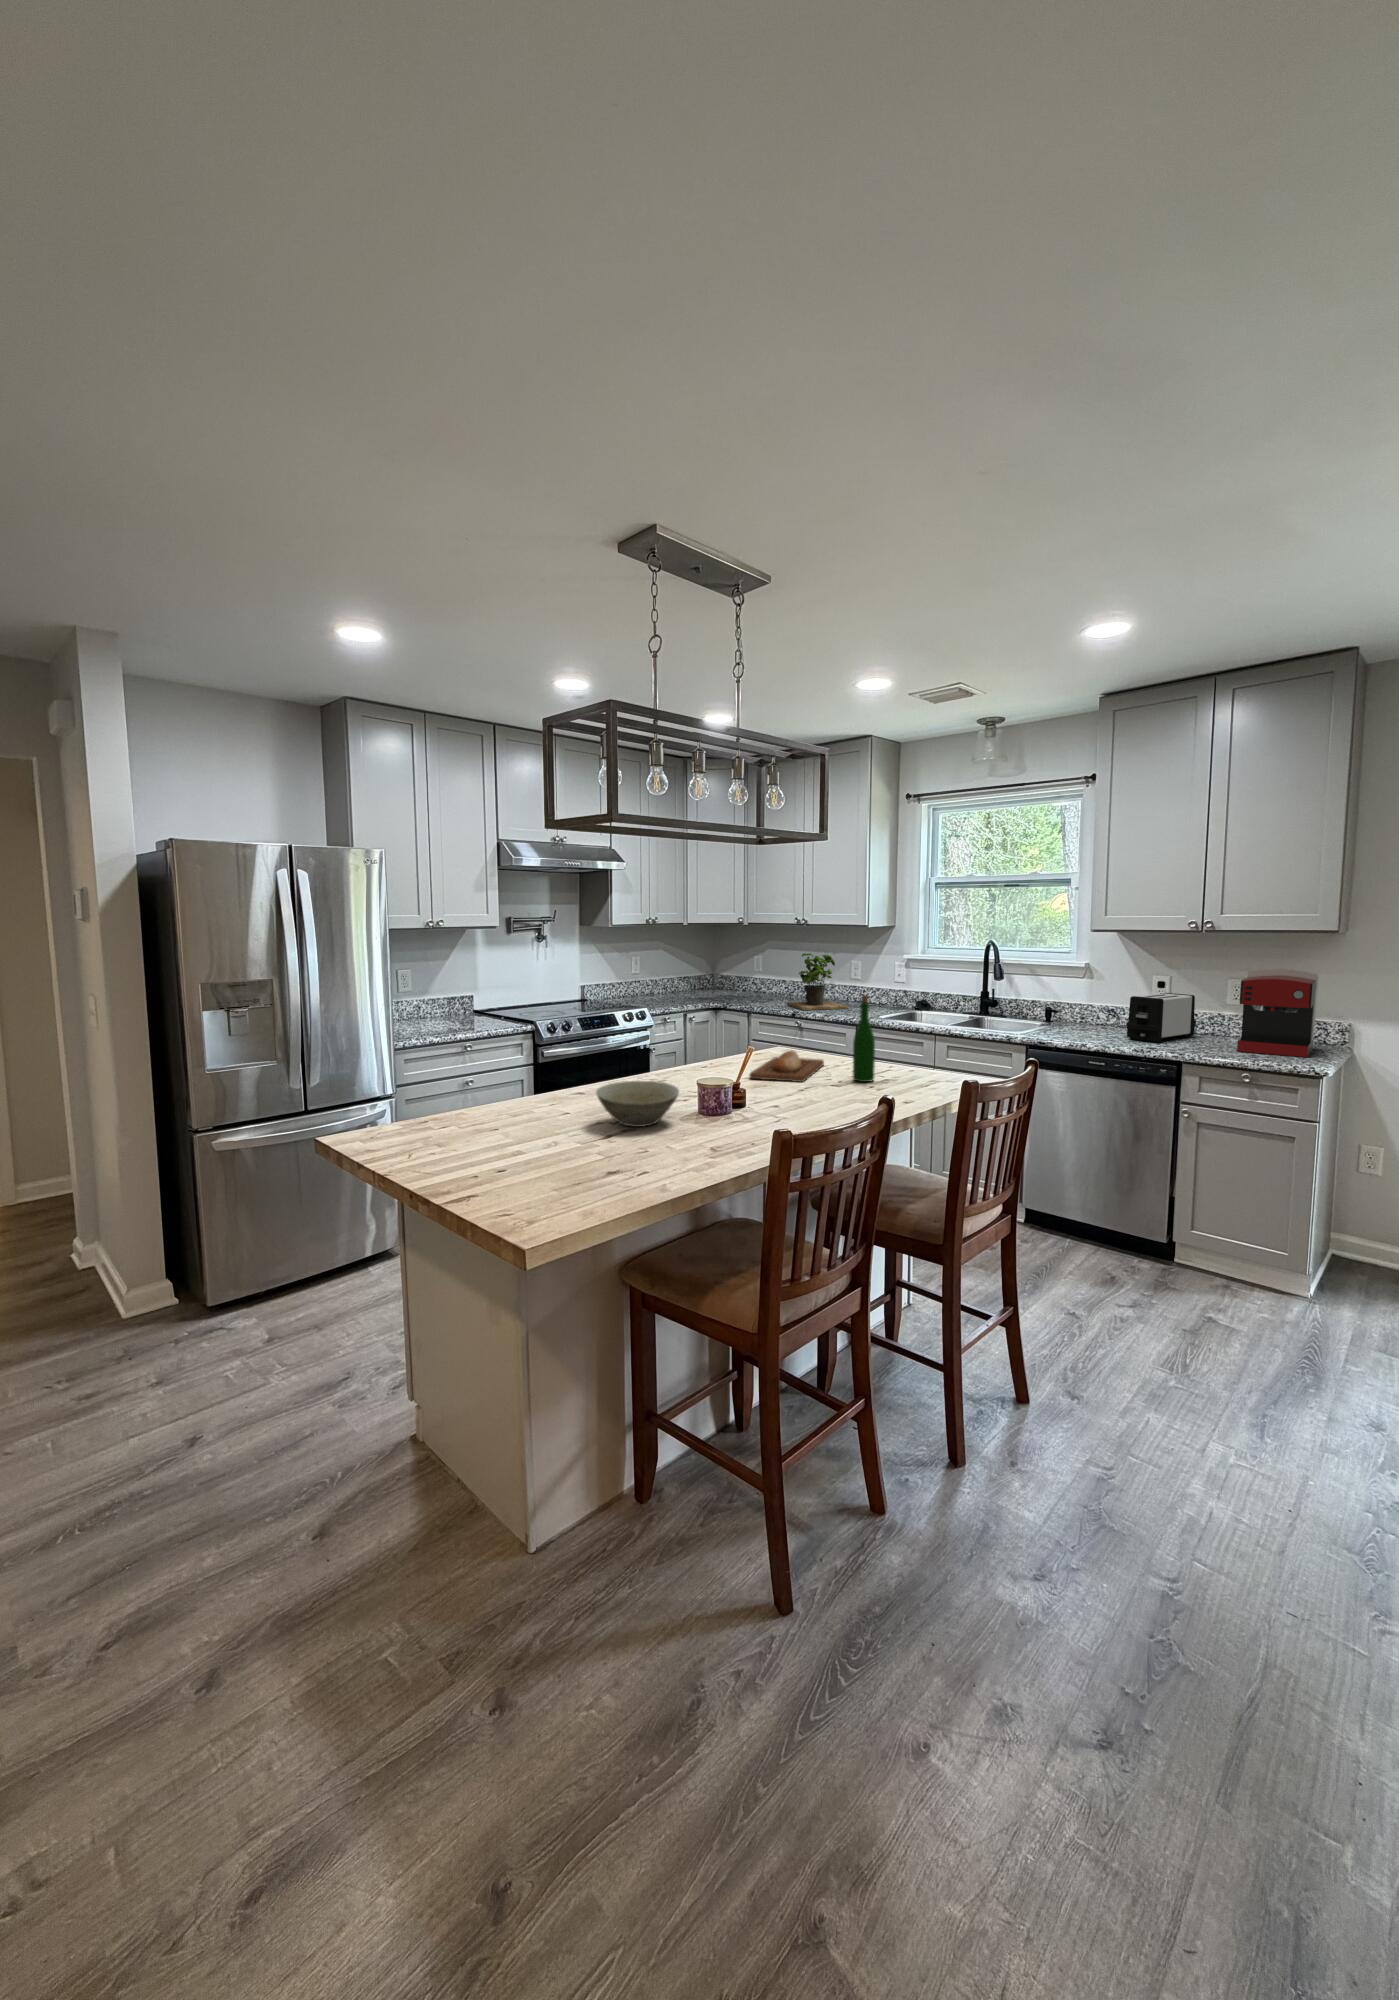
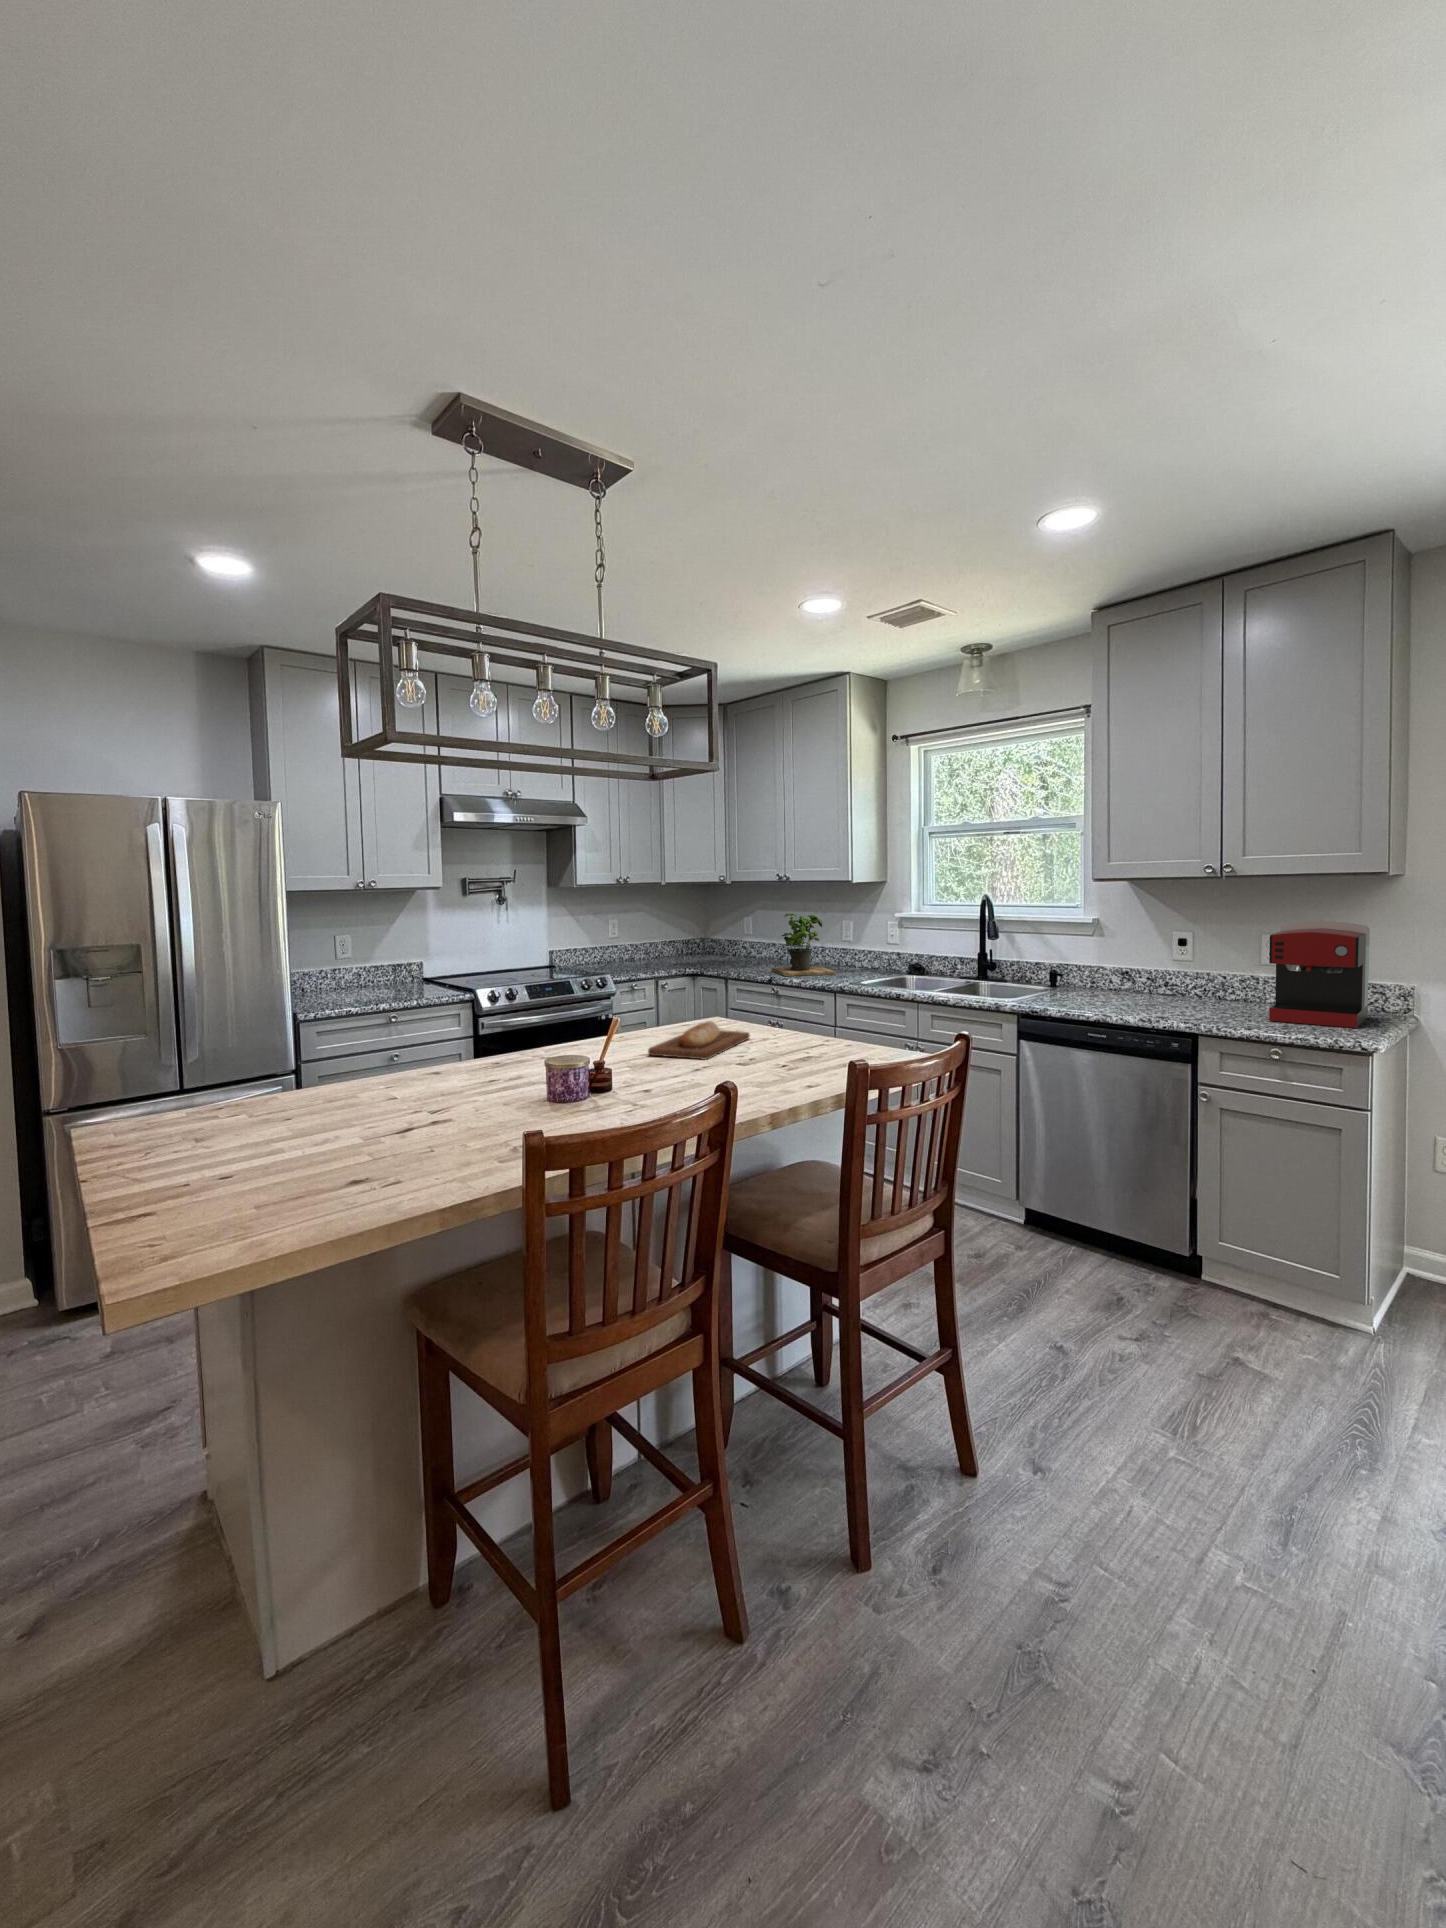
toaster: present [1126,993,1196,1043] -> none [1137,952,1223,1011]
wine bottle: present [853,995,875,1082] -> none [765,954,792,1060]
bowl: present [596,1081,679,1127] -> none [408,1059,513,1117]

